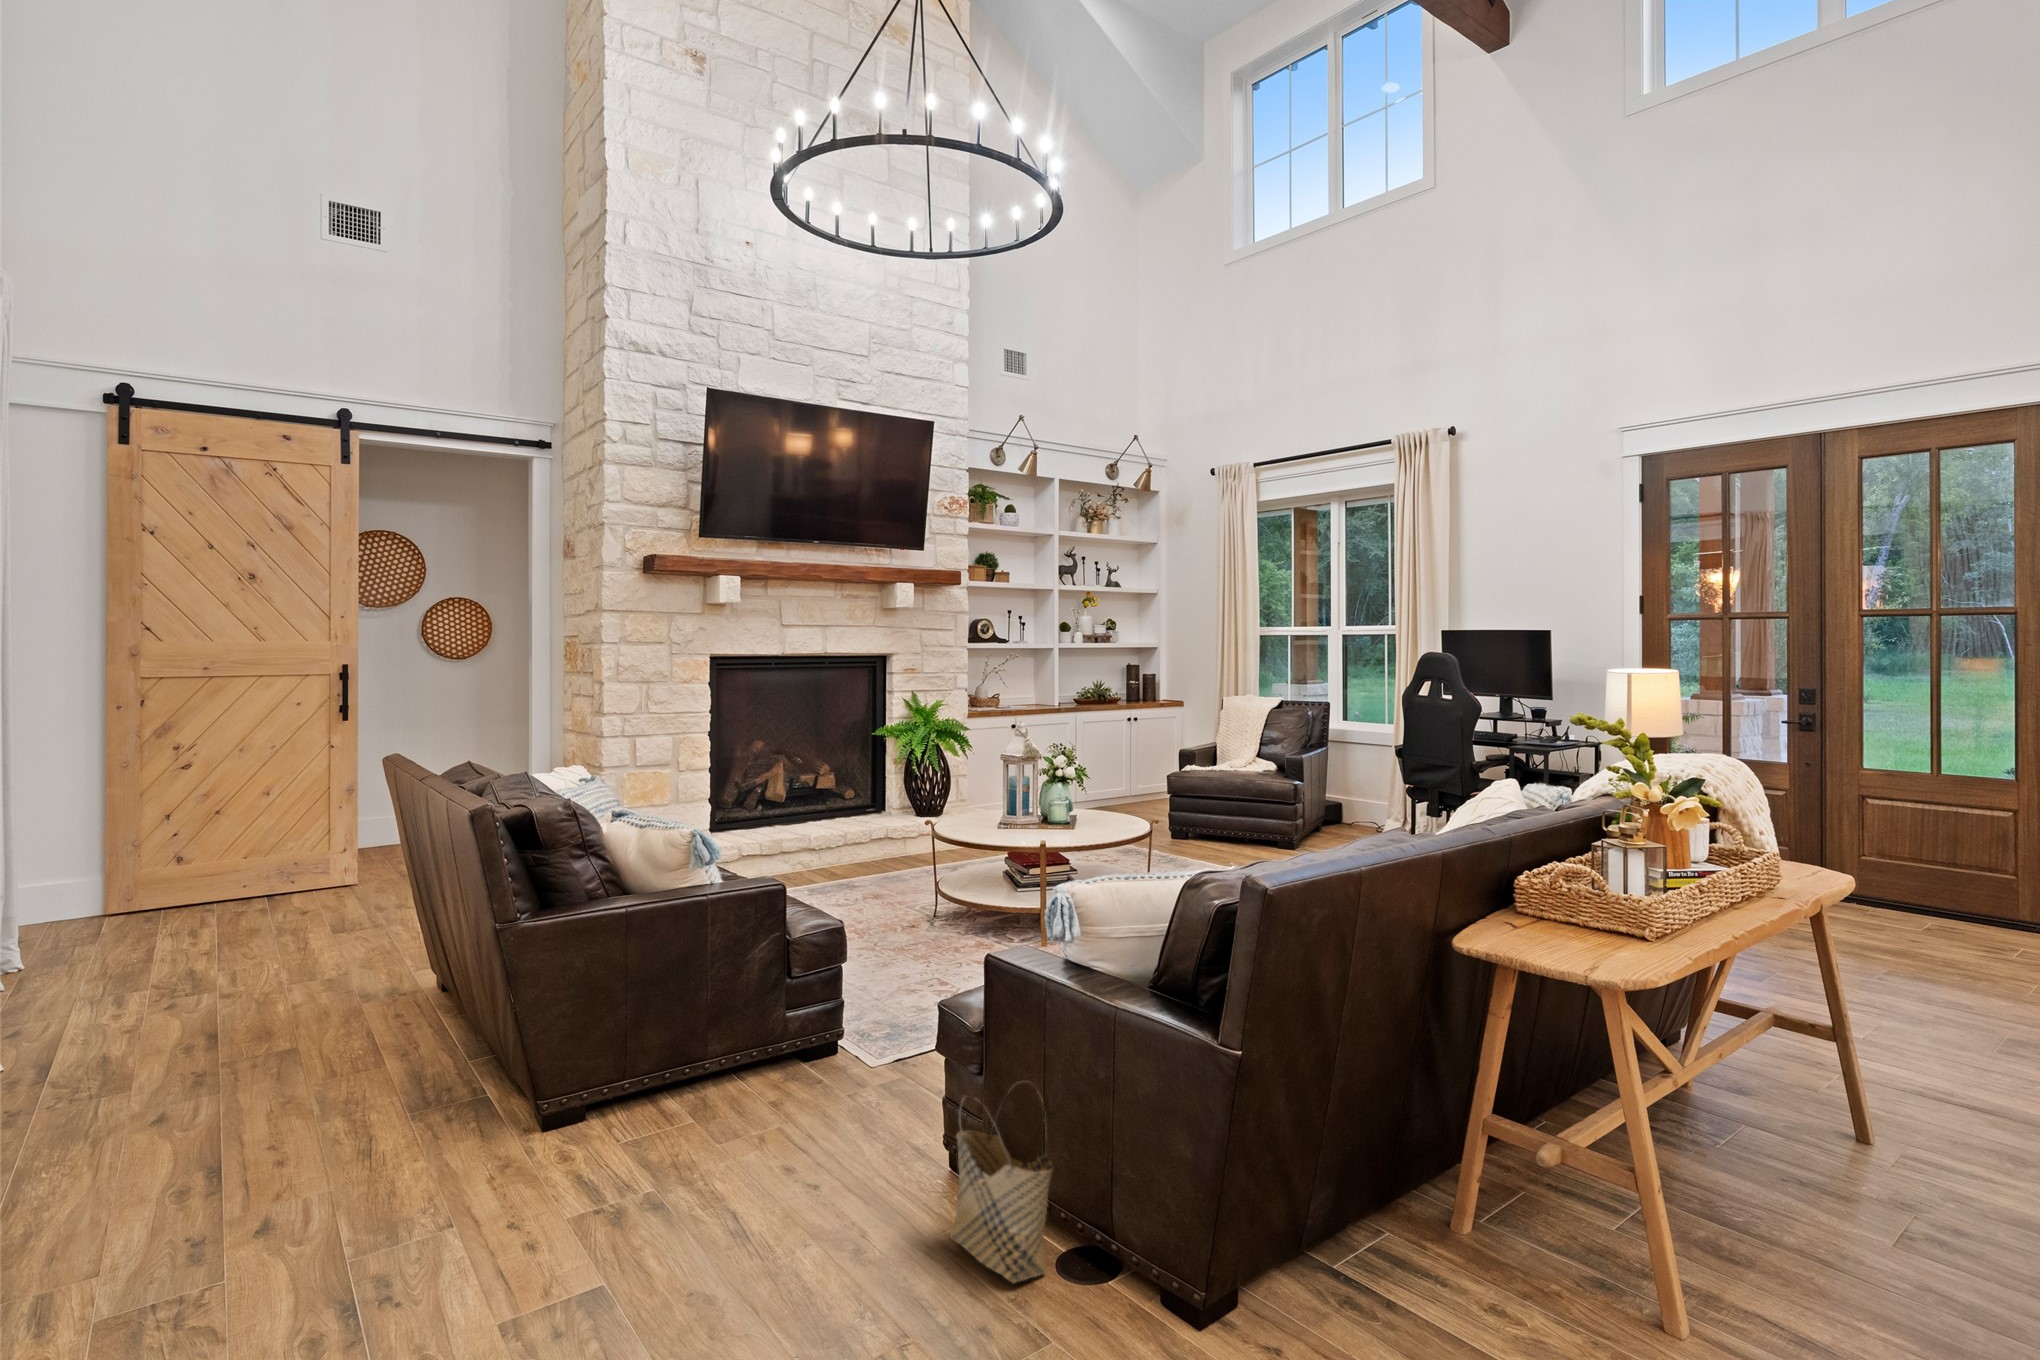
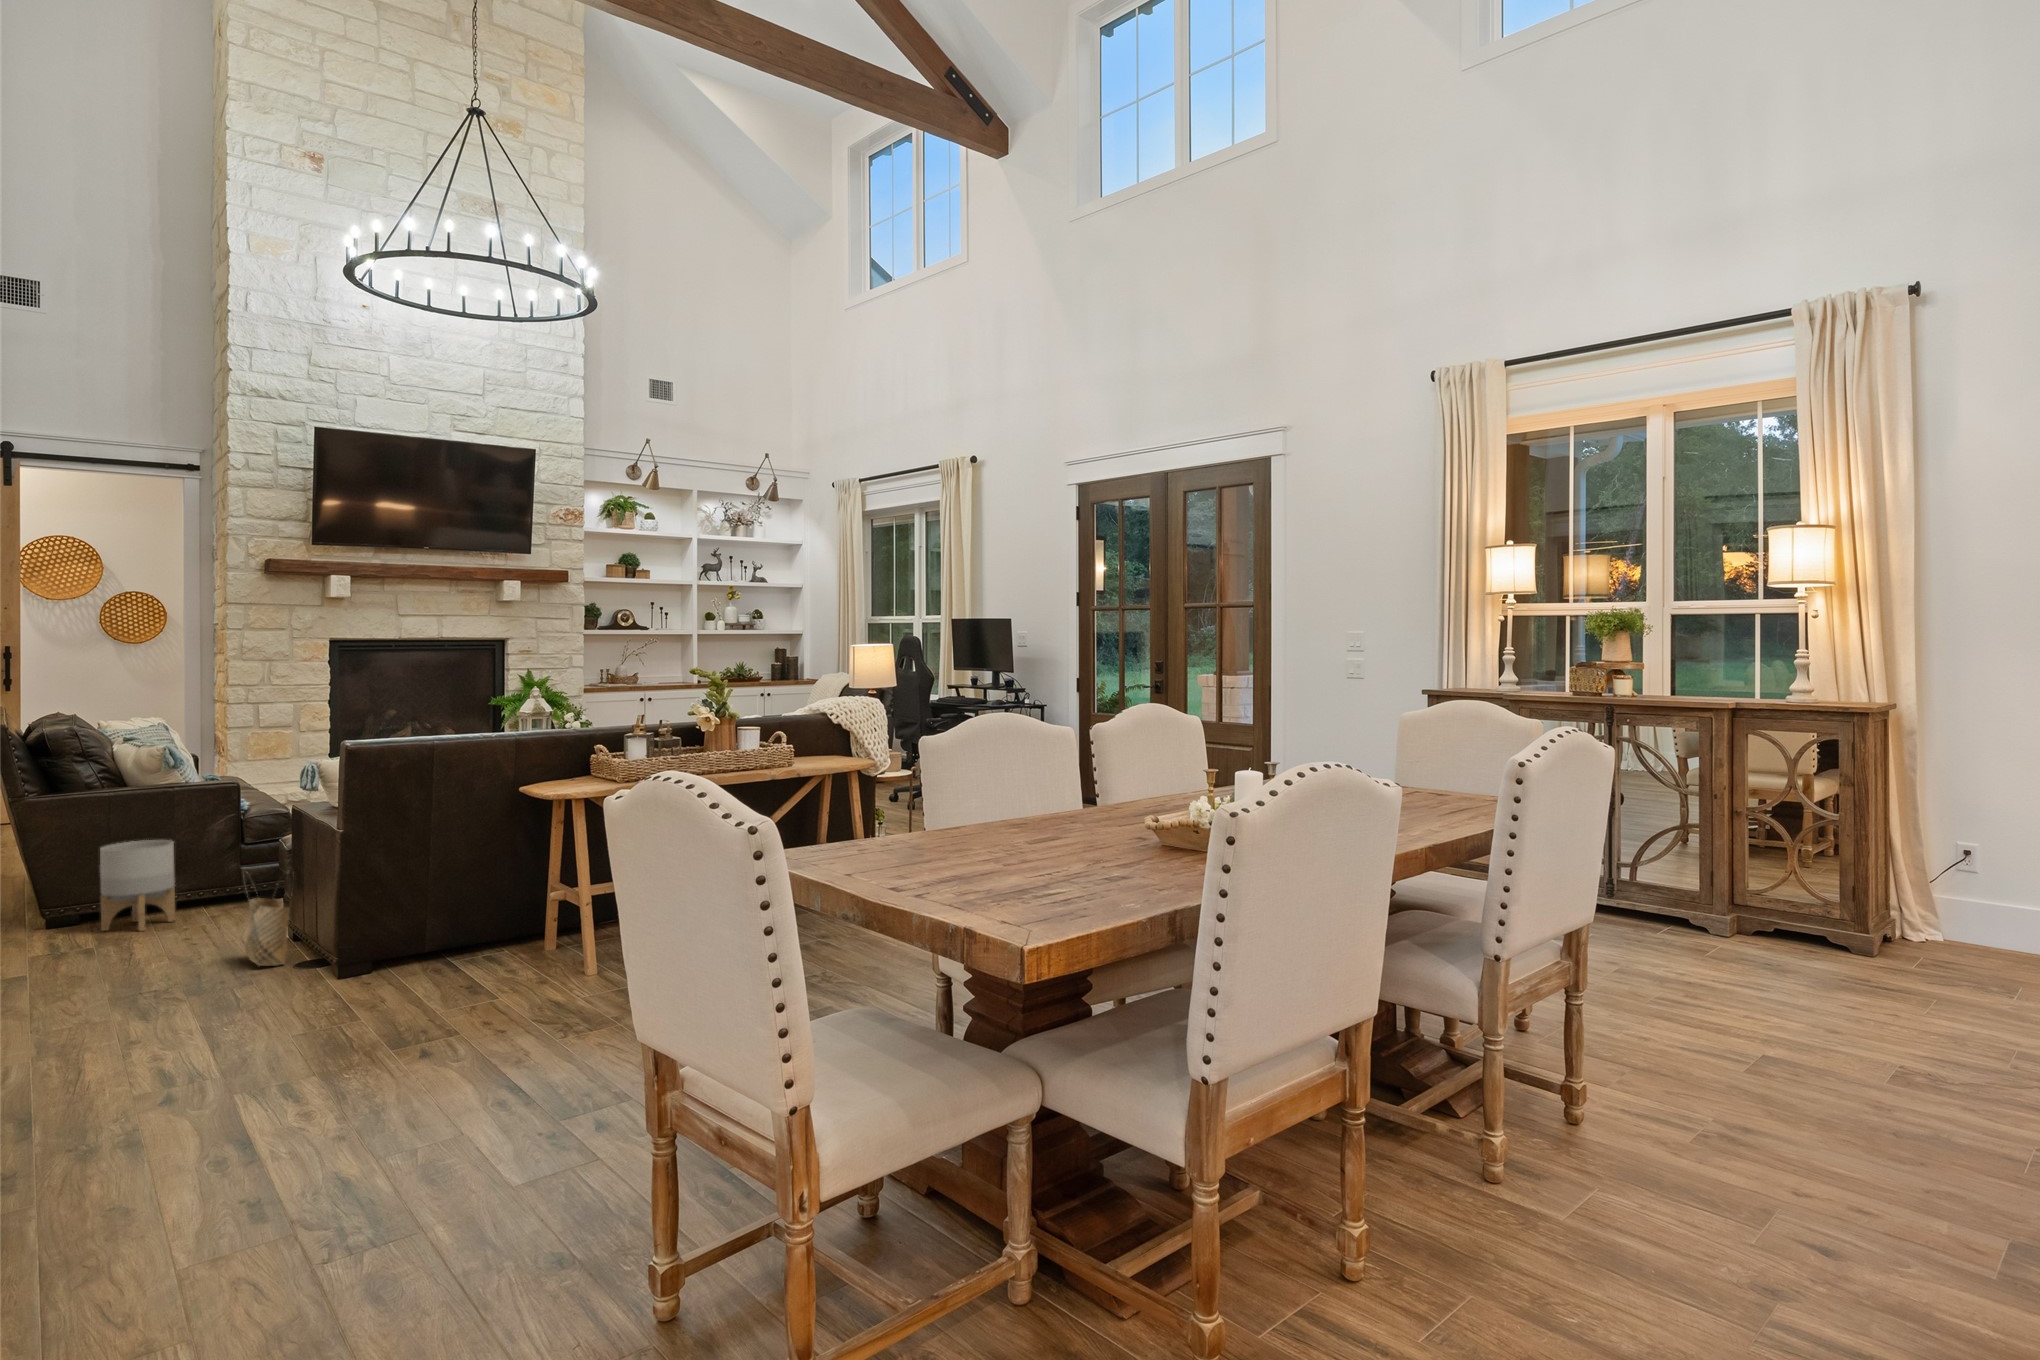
planter: none [621,979,722,1142] -> present [100,840,175,931]

